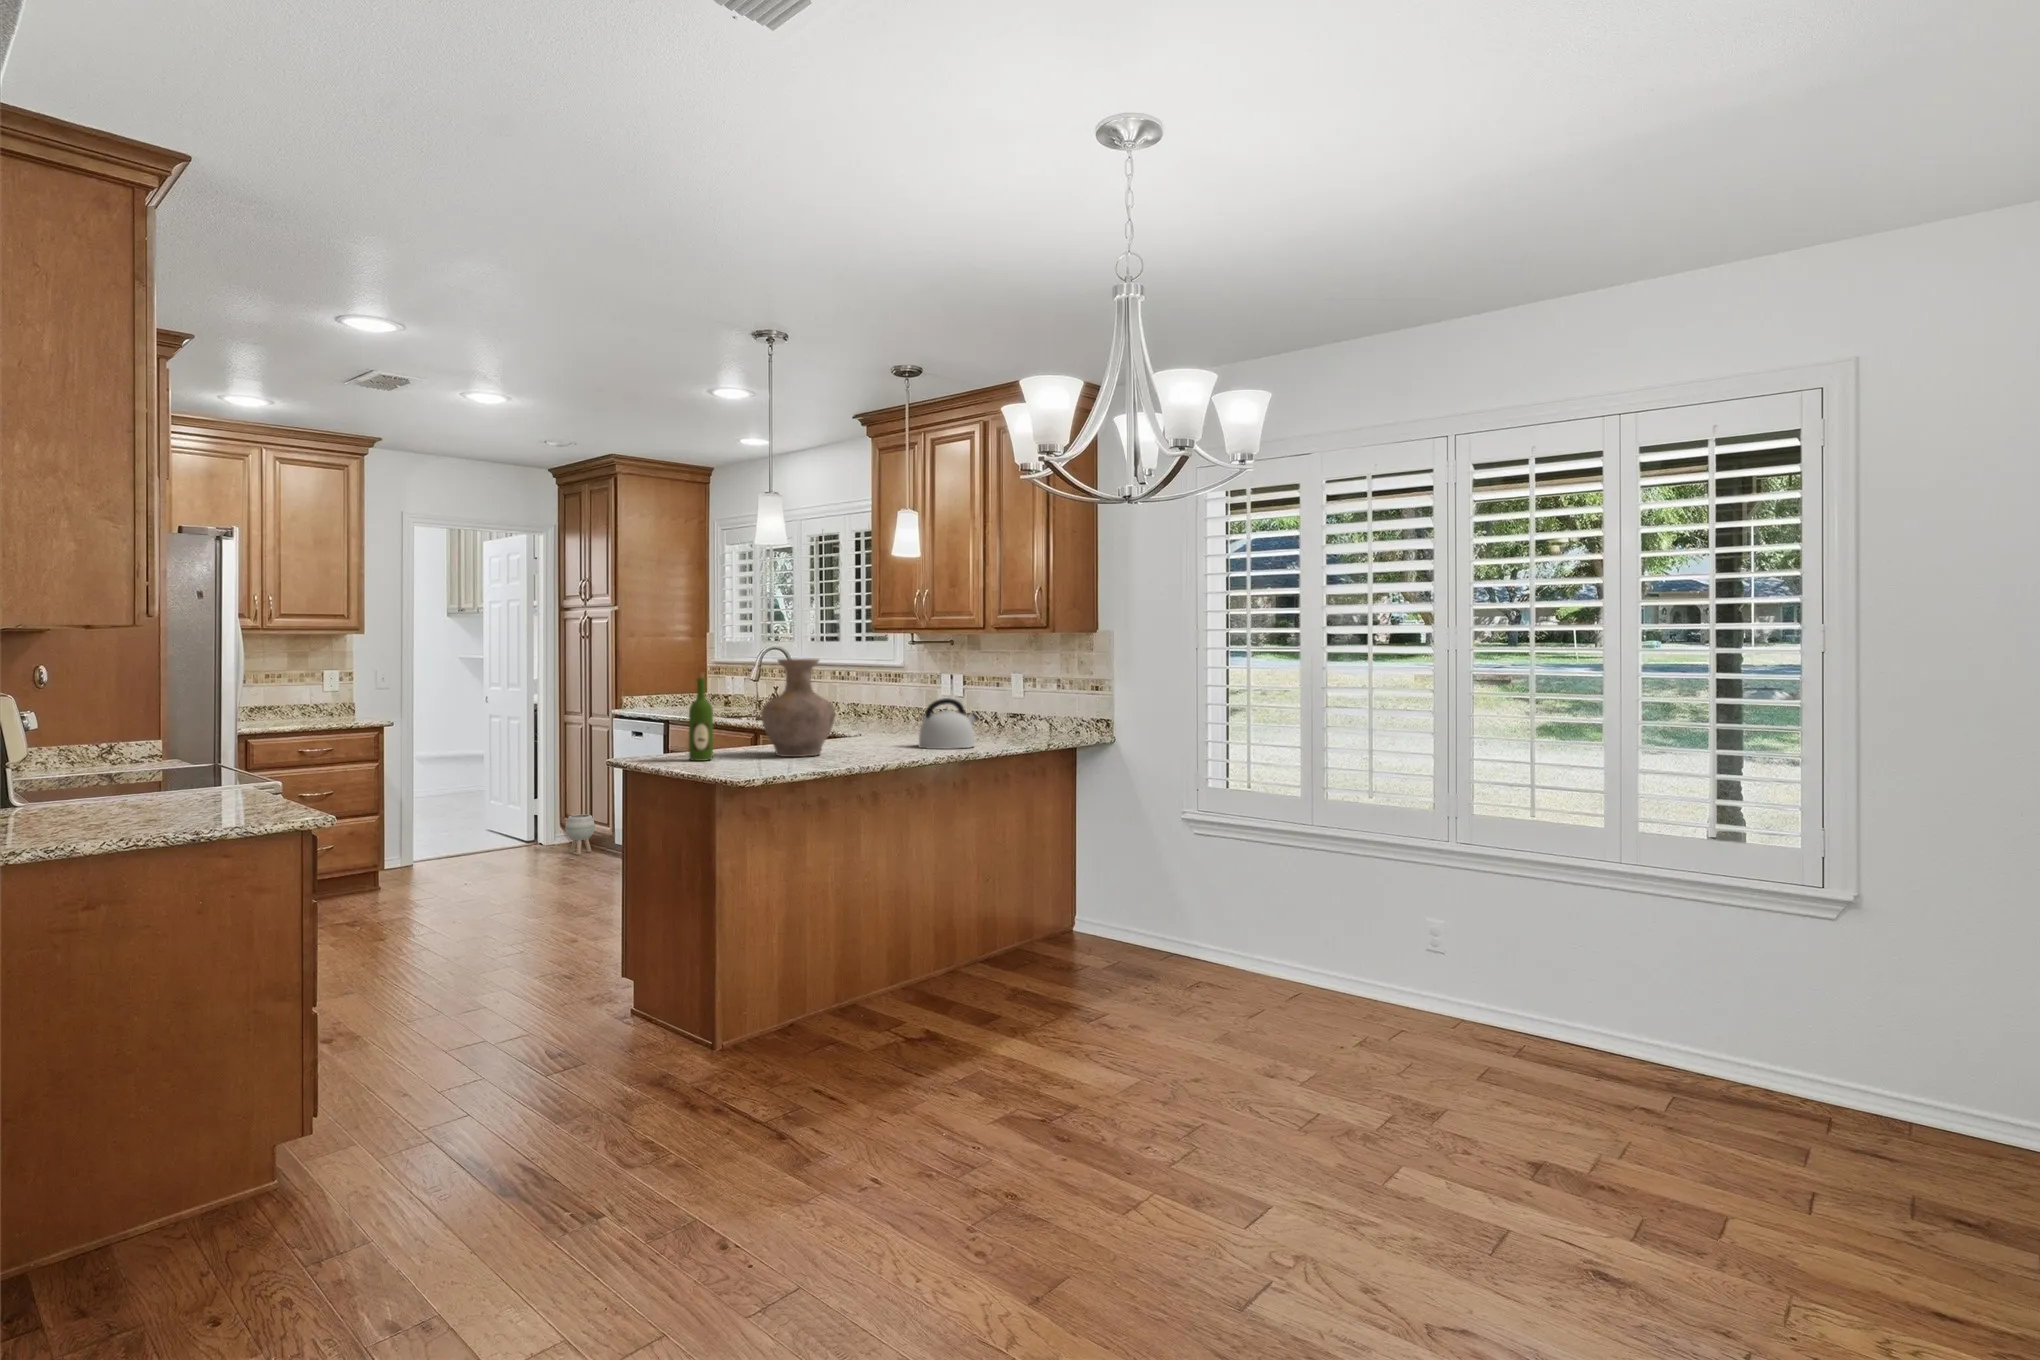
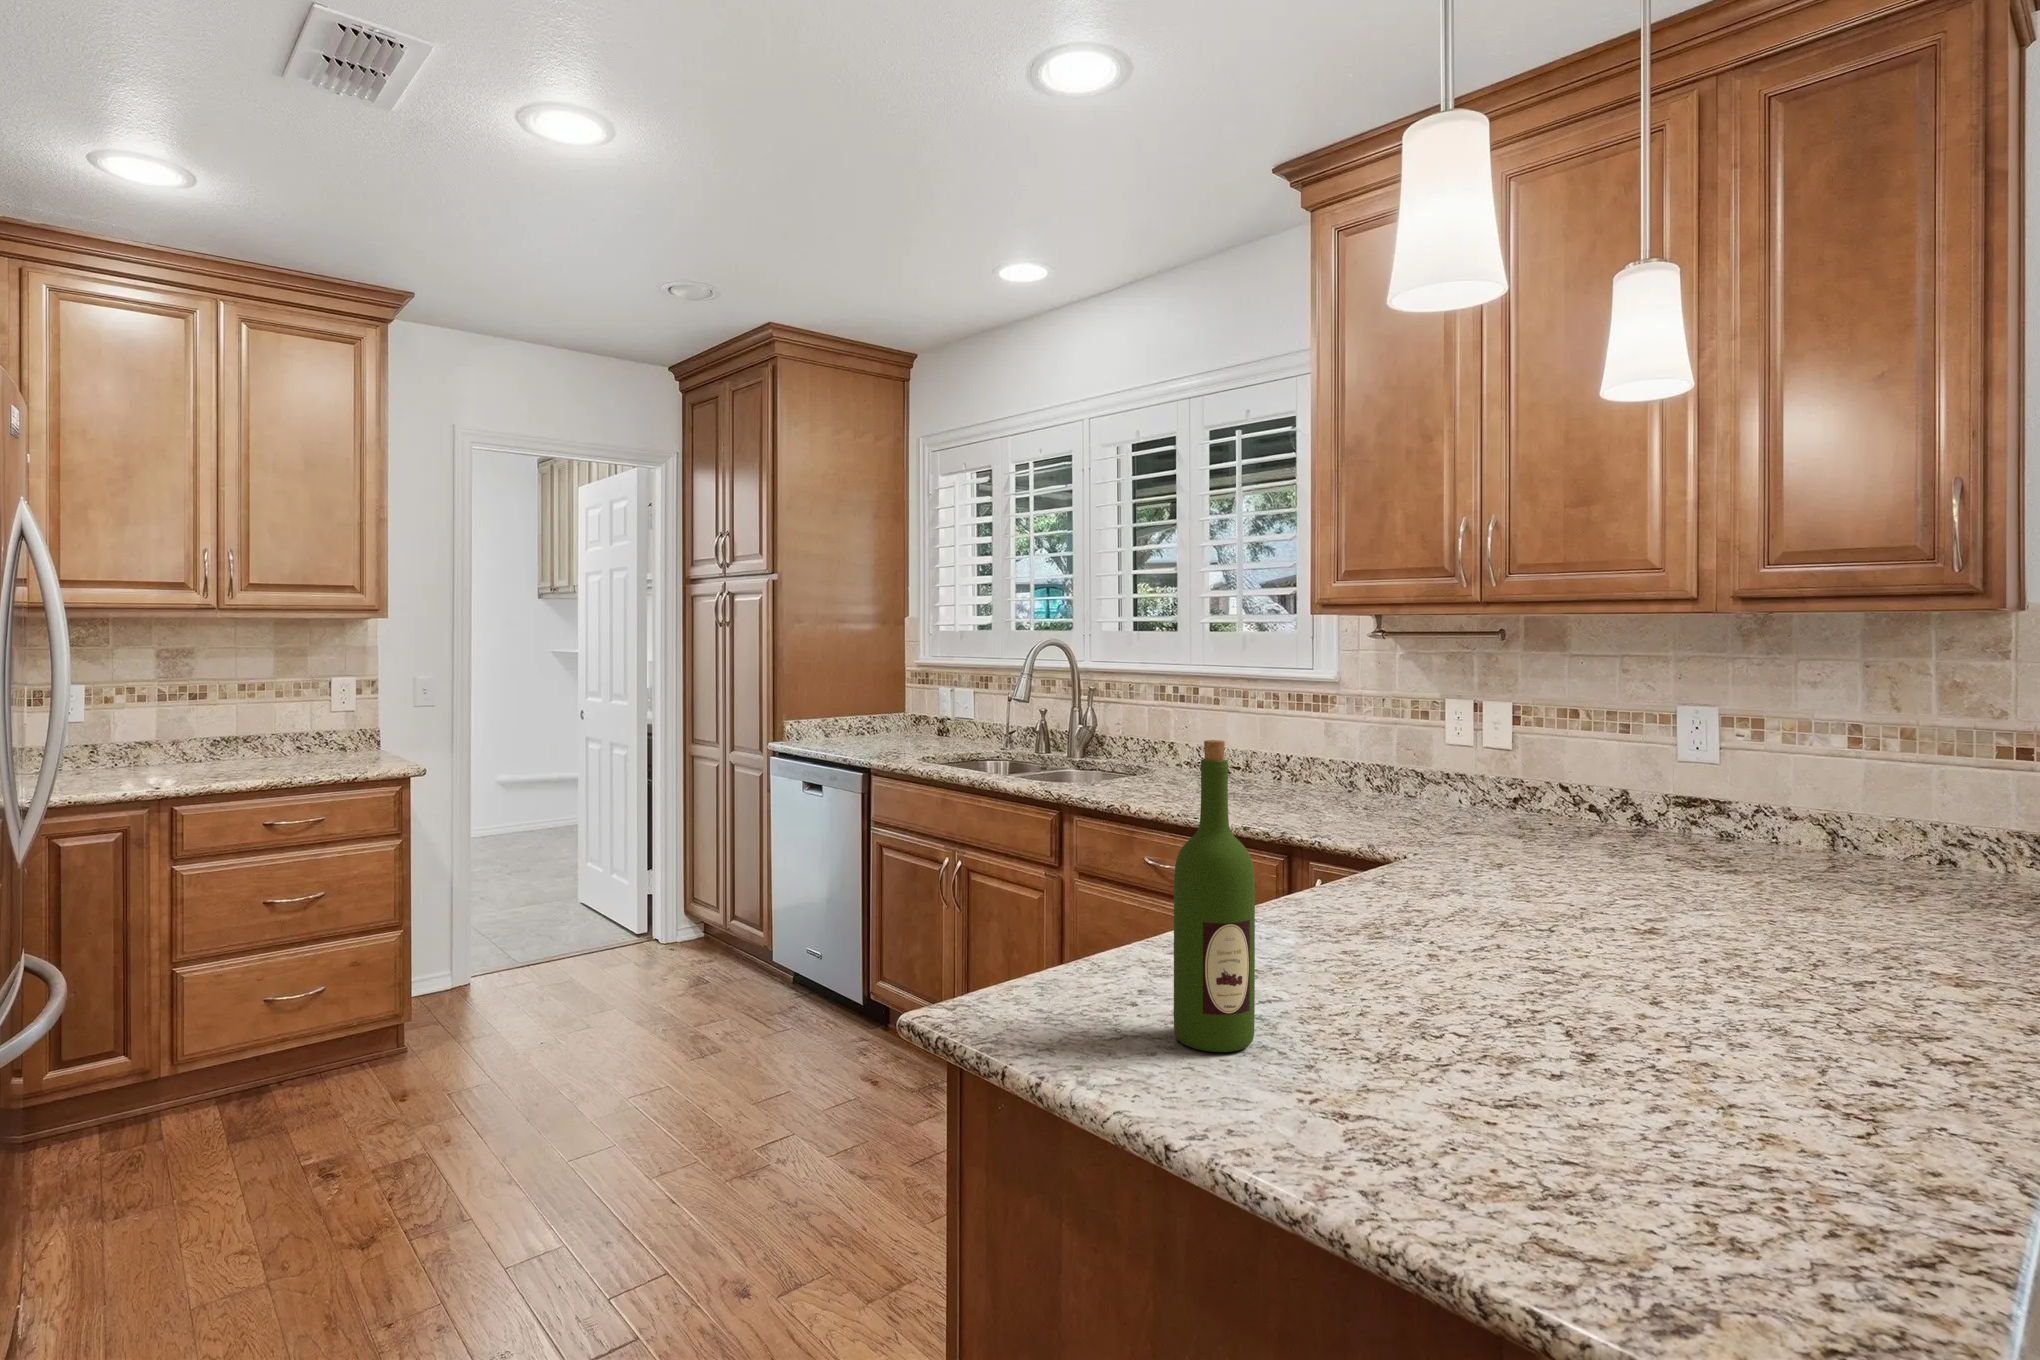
vase: present [761,659,835,757] -> none [1331,686,1573,1010]
kettle: present [919,698,978,749] -> none [1630,789,1810,938]
planter: present [565,814,595,855] -> none [696,907,740,975]

